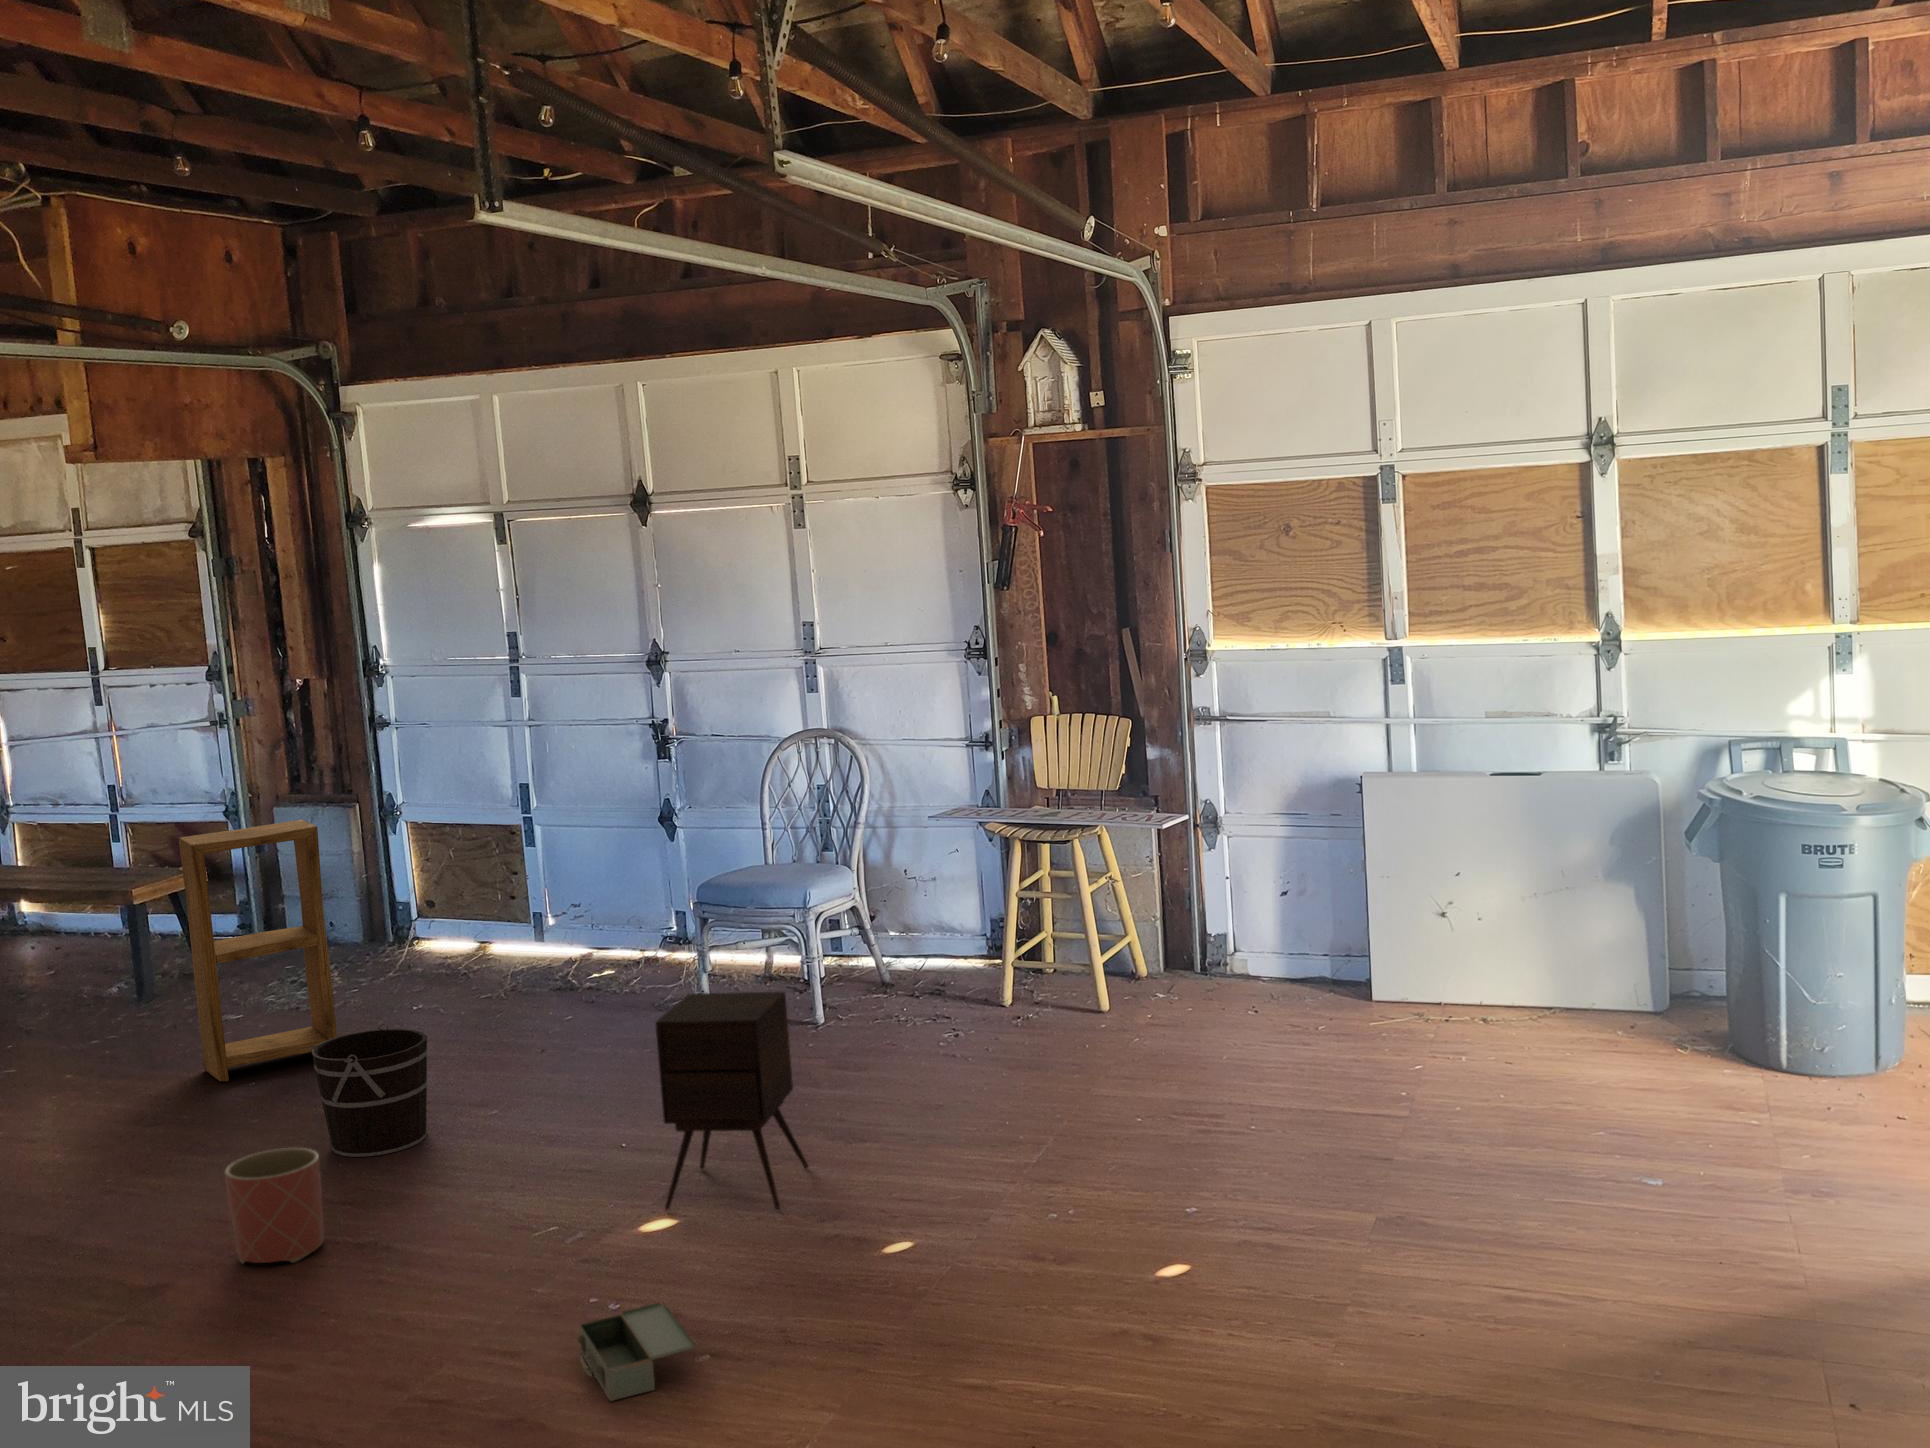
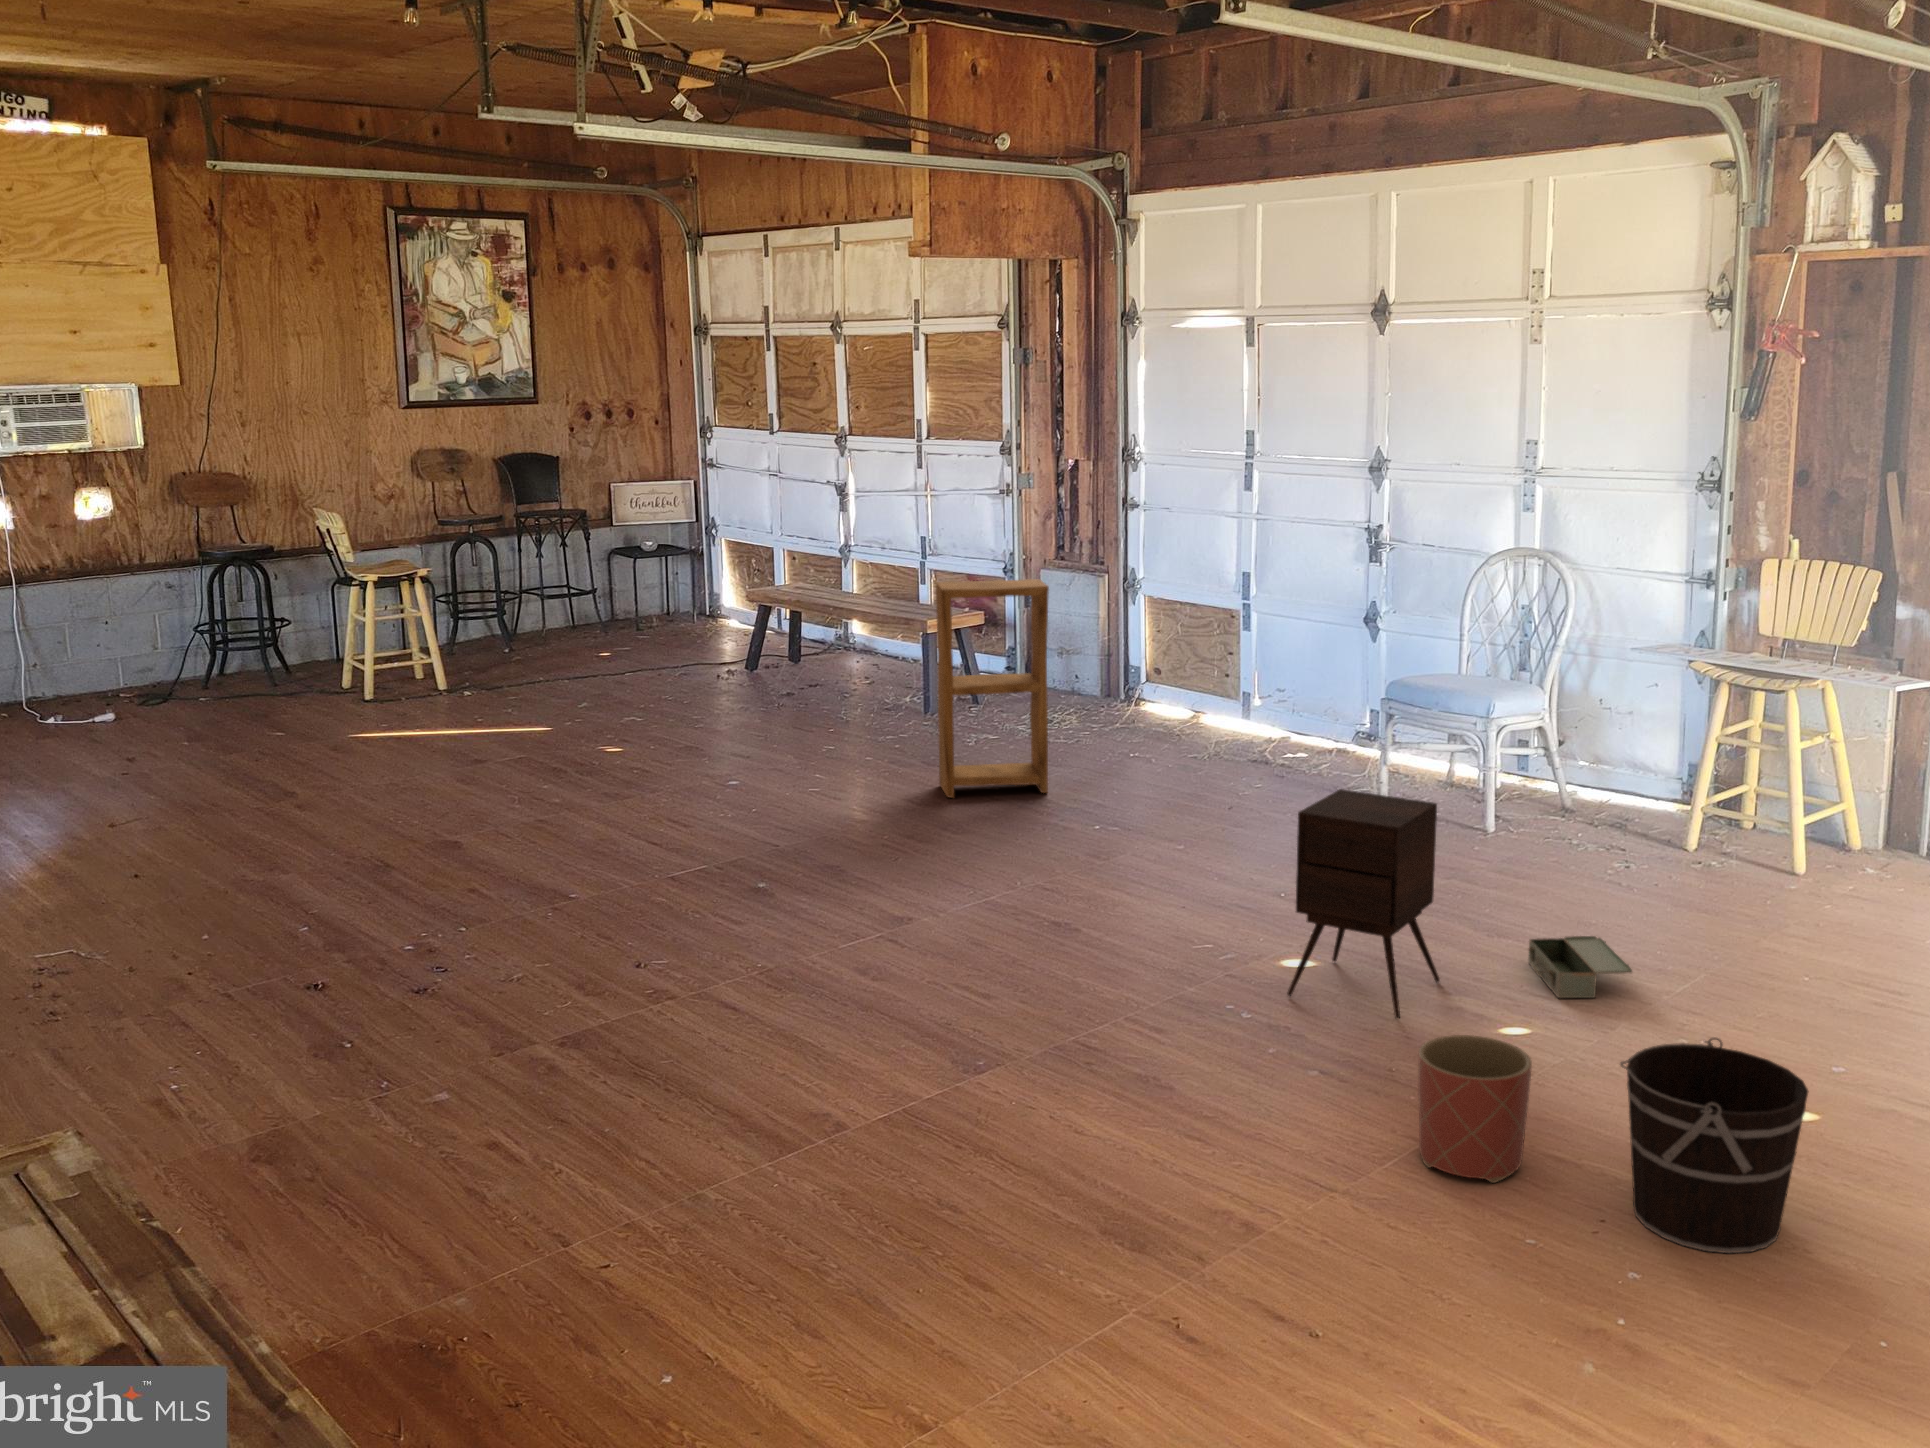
bucket: present [309,1023,428,1157] -> present [1620,1037,1808,1253]
planter: present [224,1148,324,1263] -> present [1418,1035,1532,1183]
toolbox: present [578,1303,695,1401] -> present [1528,936,1632,998]

